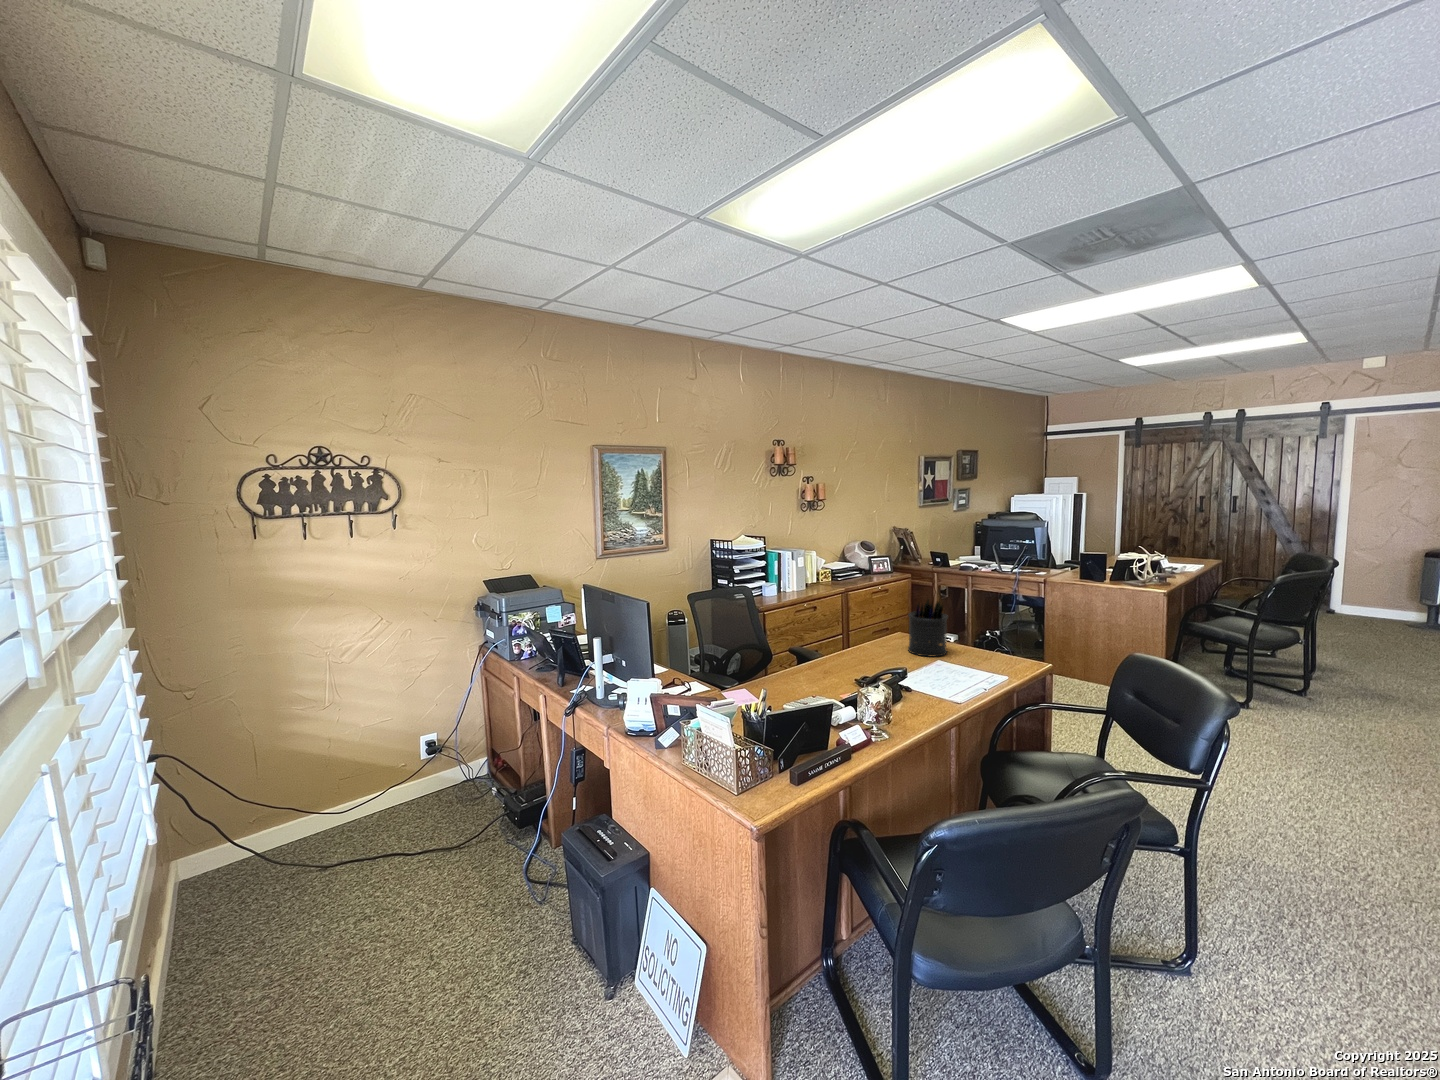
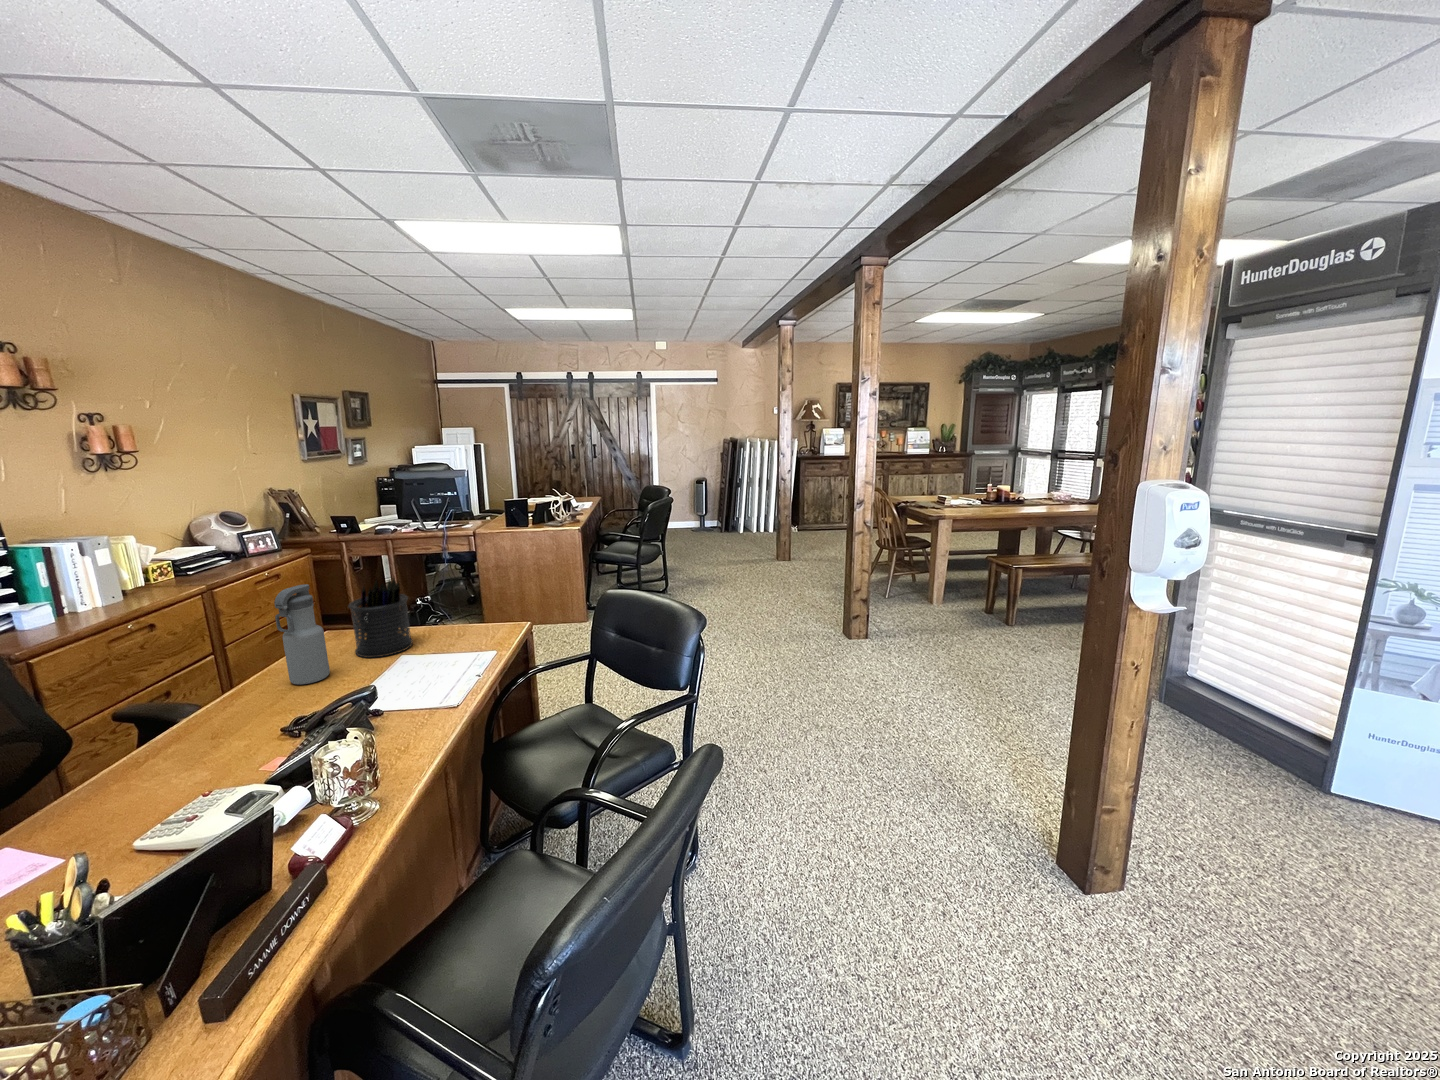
water bottle: none [864,593,889,659] -> present [274,584,330,684]

